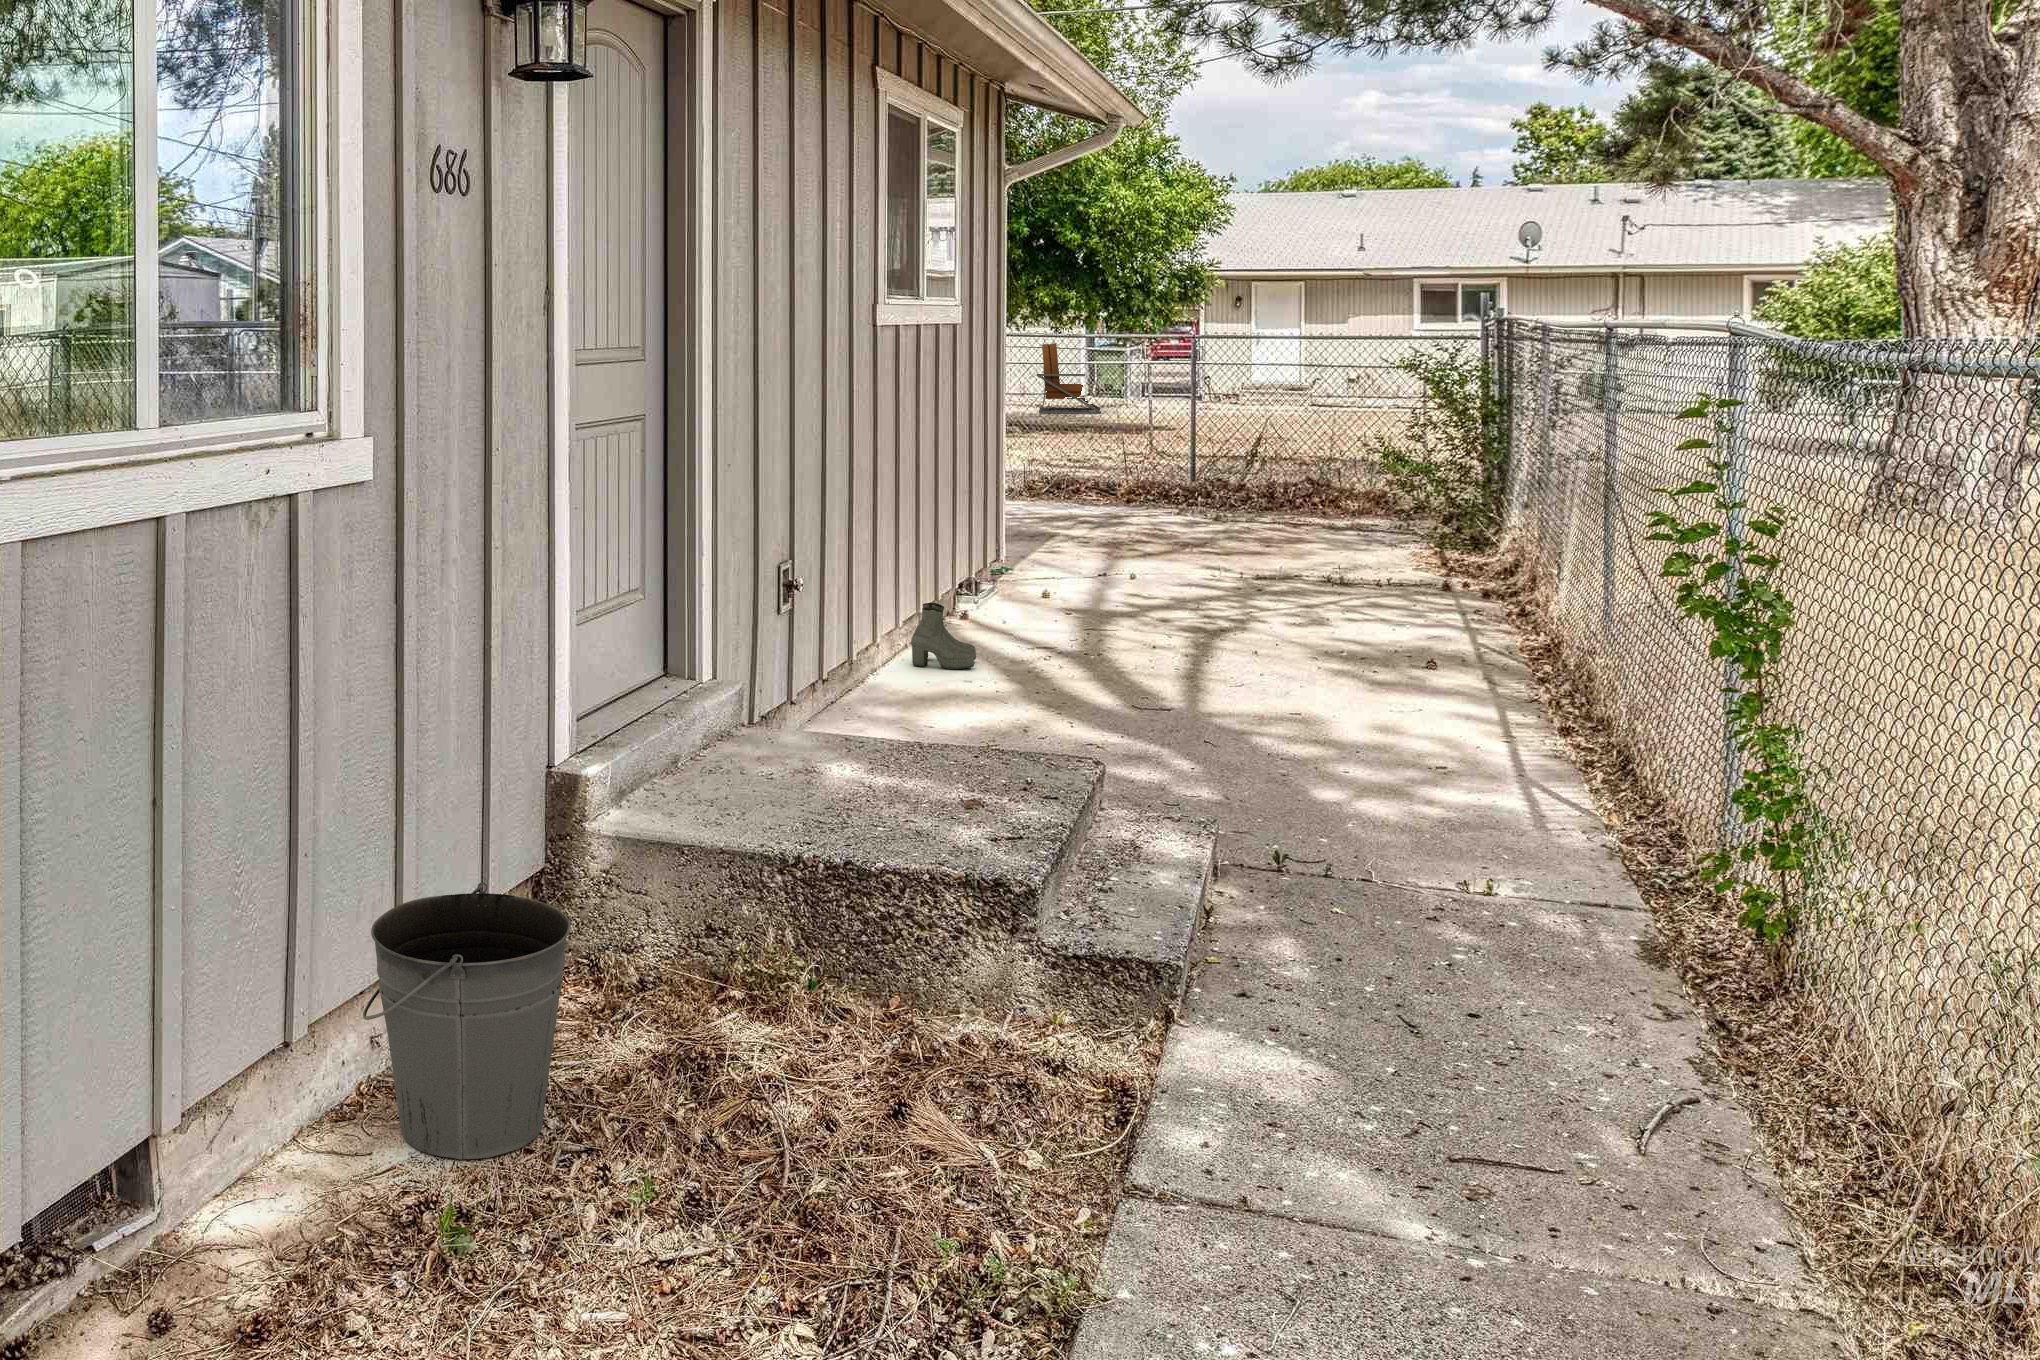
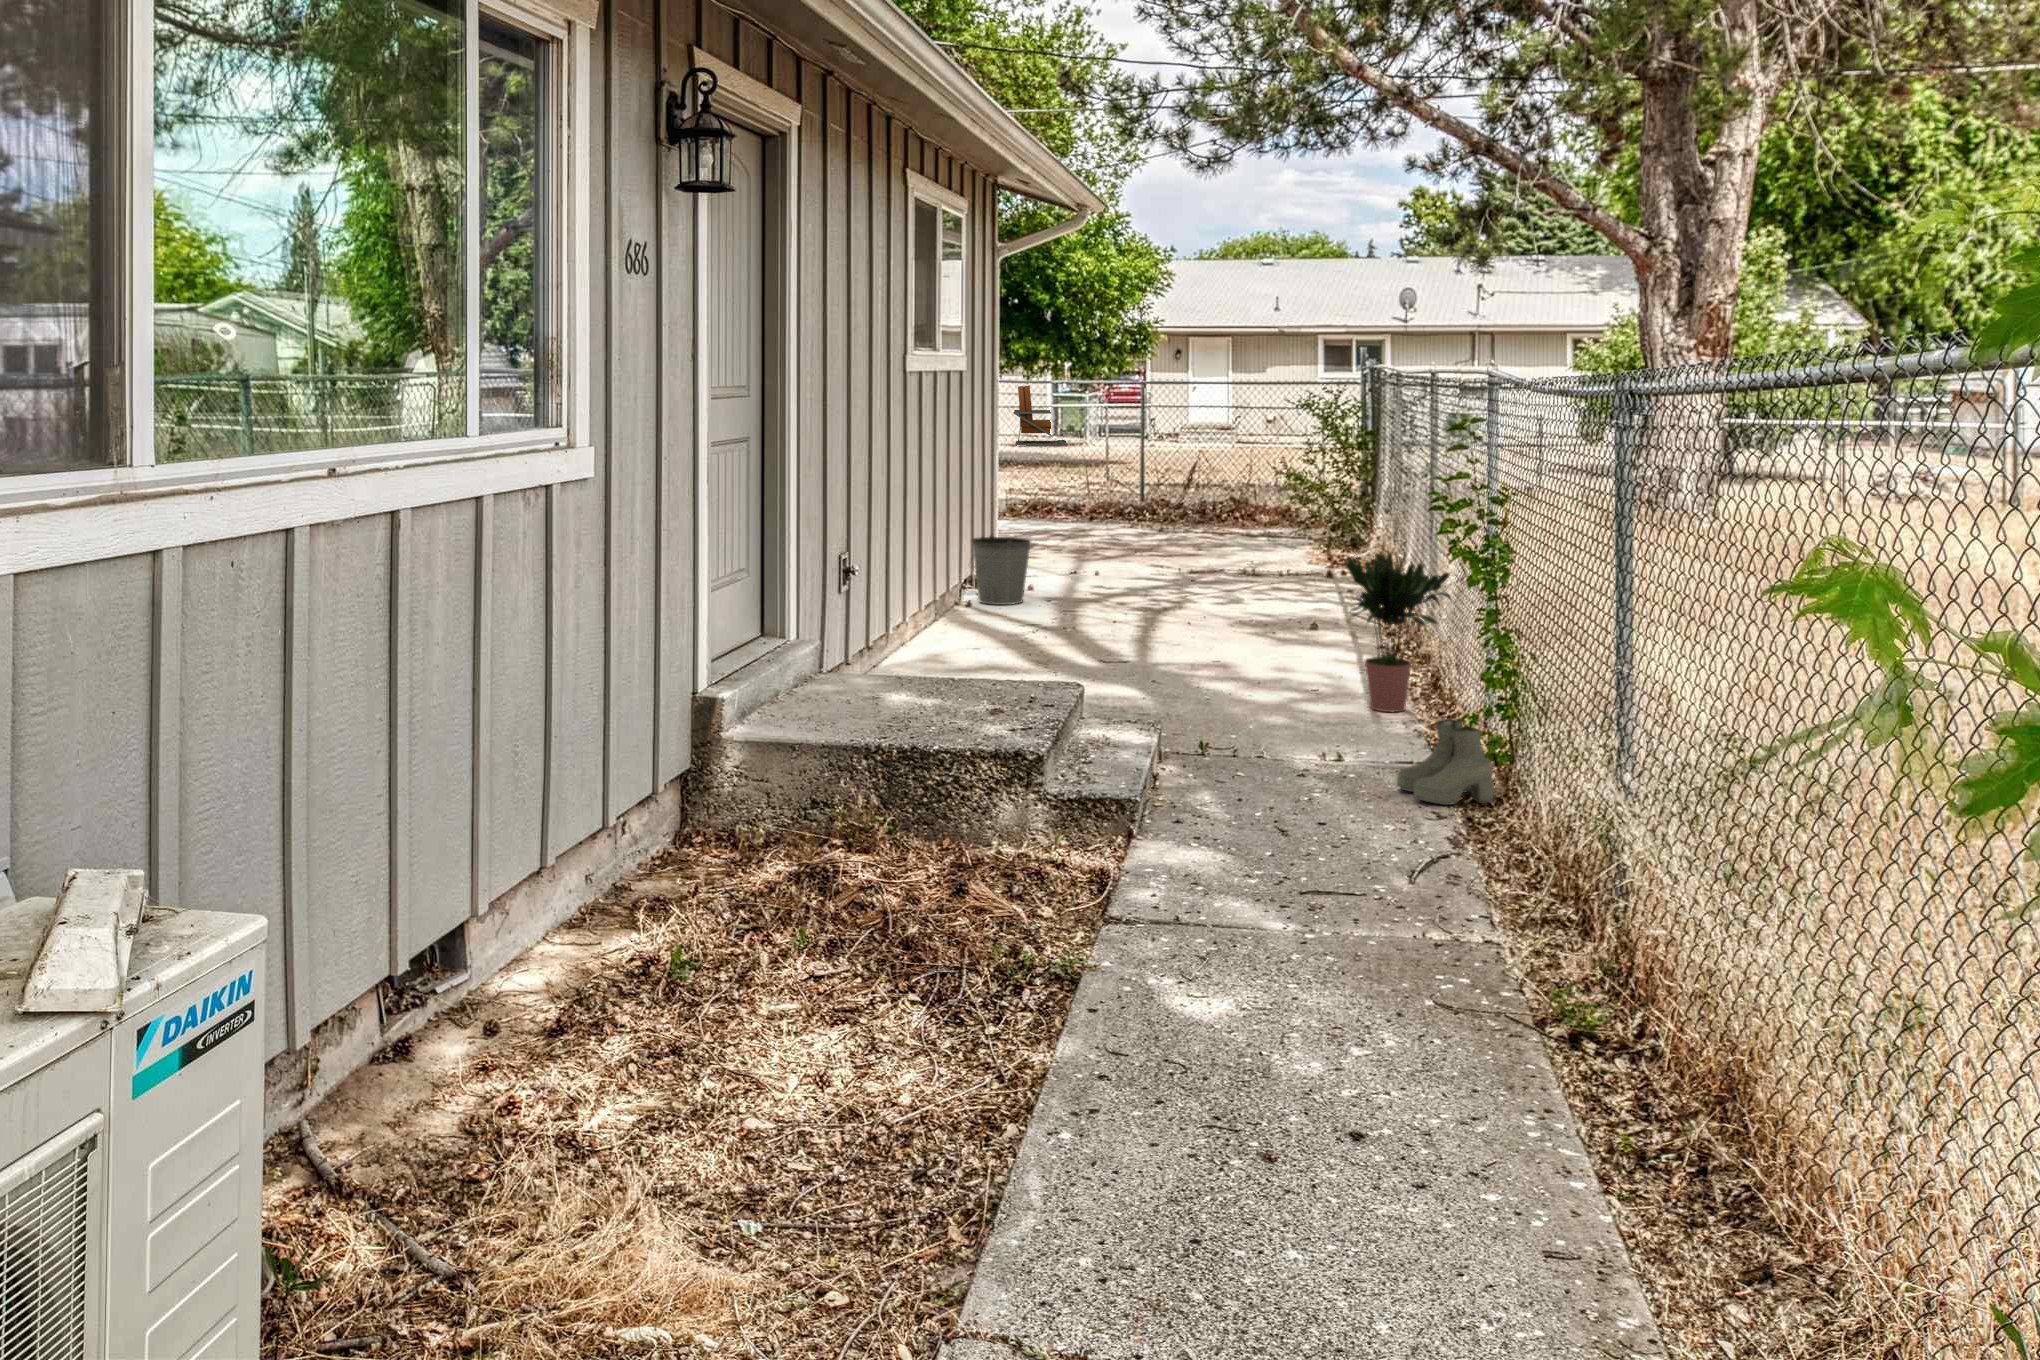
potted plant: none [1487,577,1668,817] -> present [1346,552,1452,712]
boots: present [911,603,976,669] -> present [1397,719,1493,805]
bucket: present [363,883,571,1160] -> present [972,535,1031,605]

